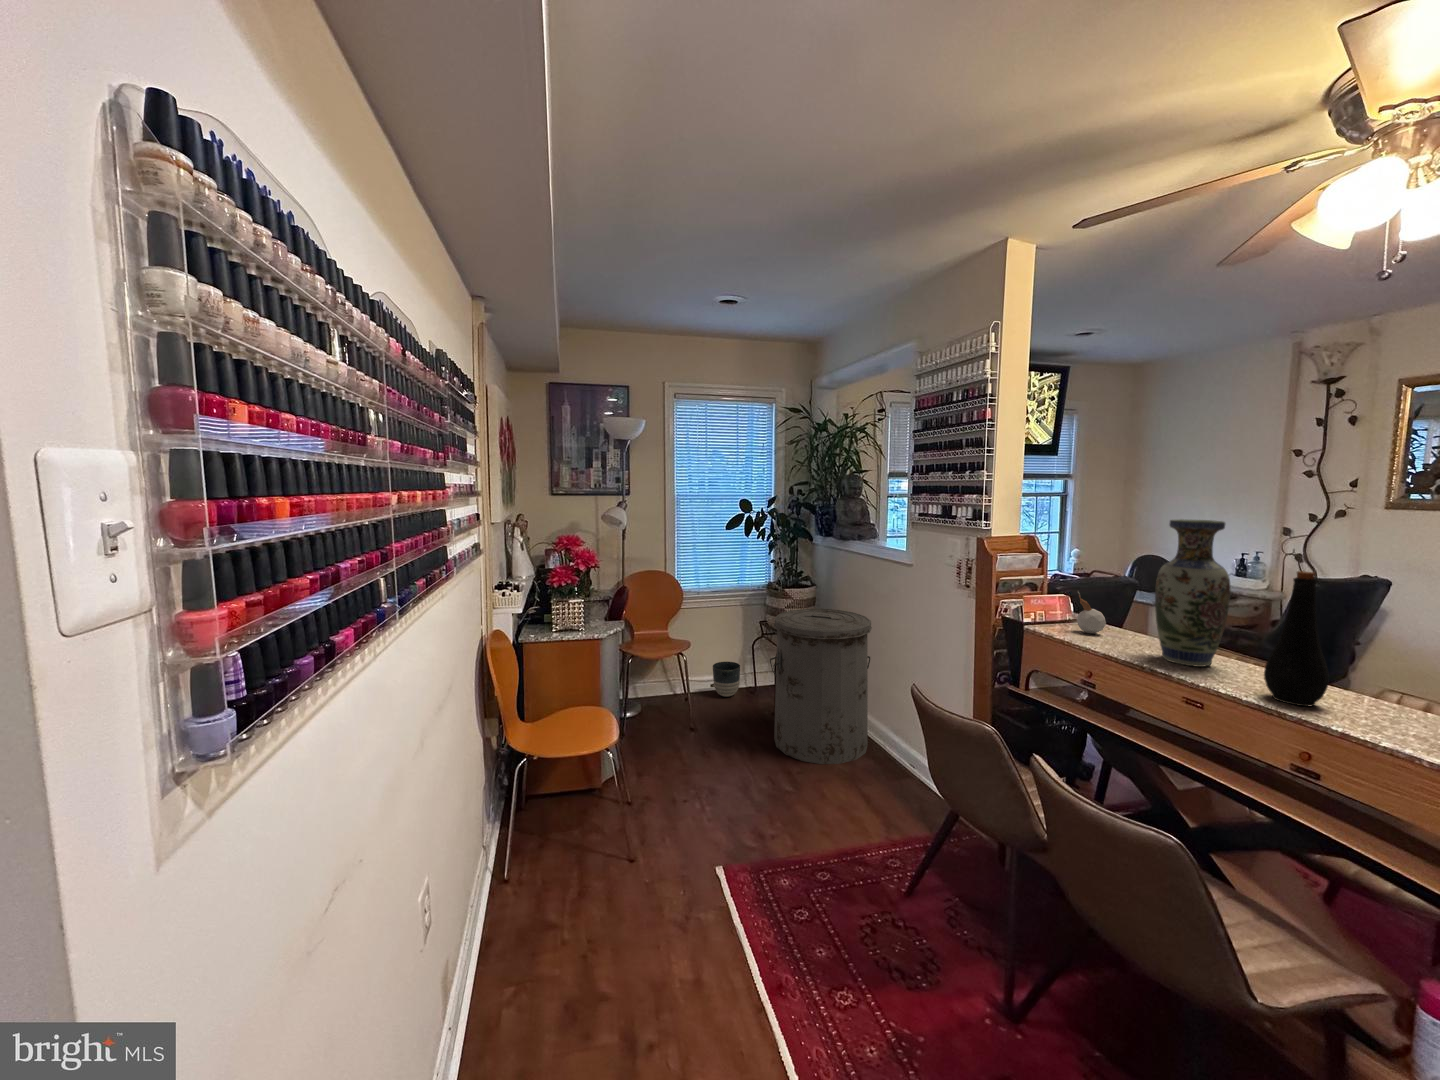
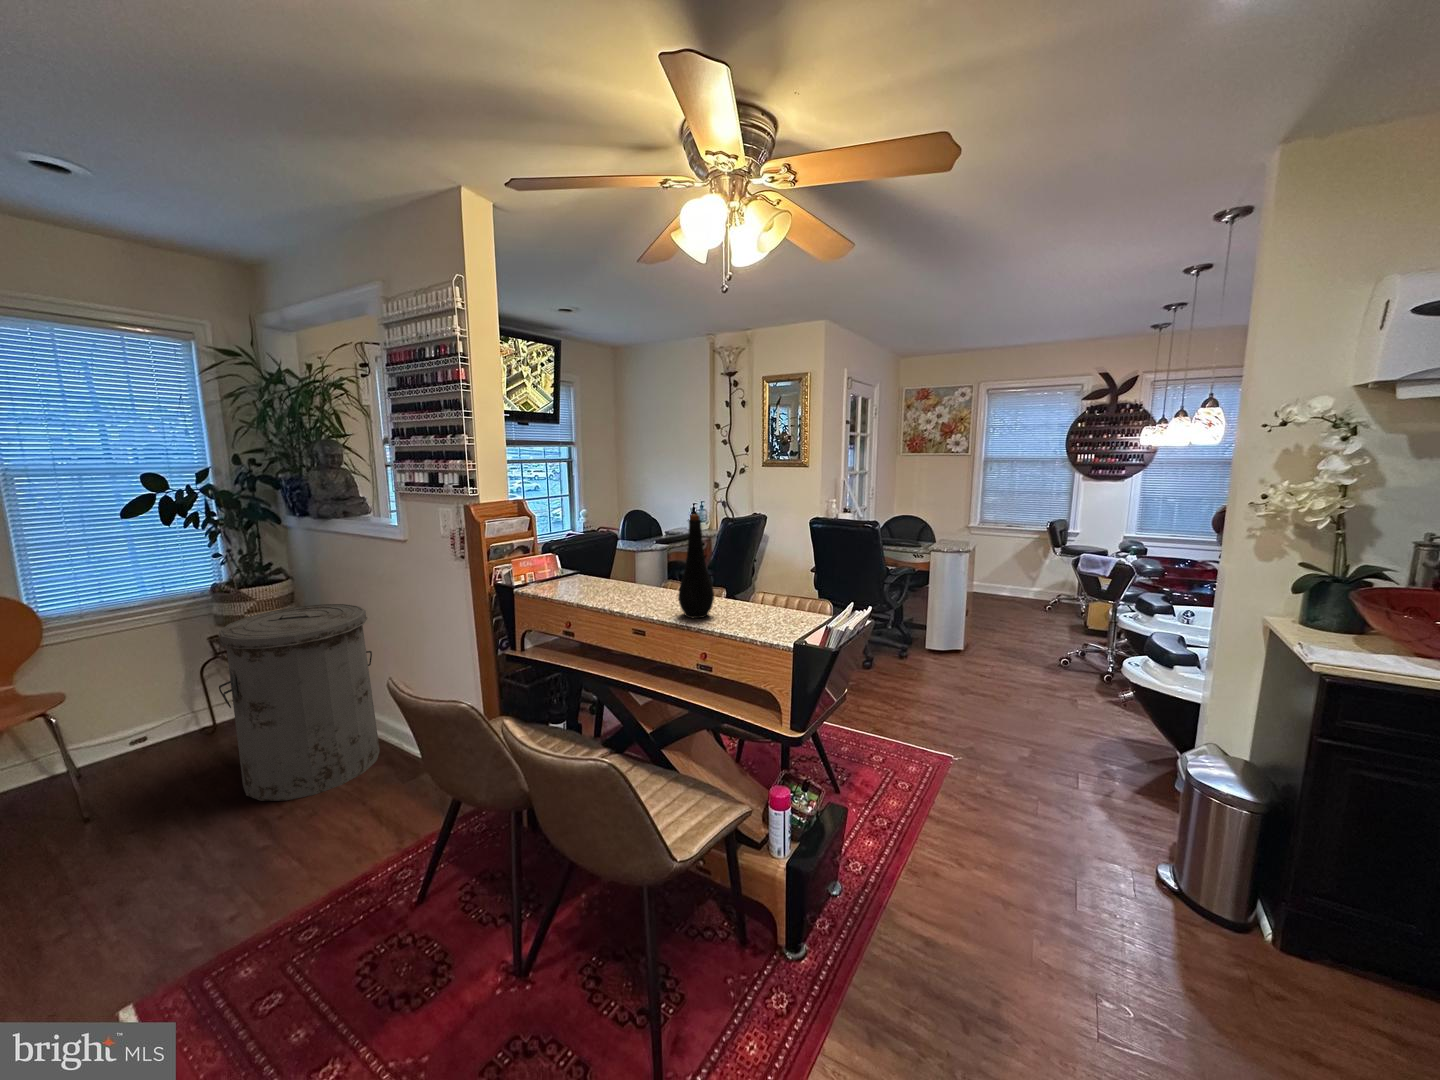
vase: present [1155,519,1230,667] -> none [610,477,659,601]
candle: present [1077,592,1106,633] -> none [556,549,582,587]
planter: present [713,662,740,697] -> none [126,702,183,753]

